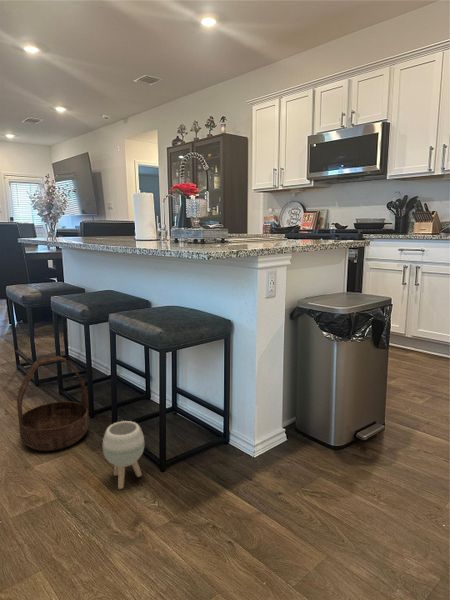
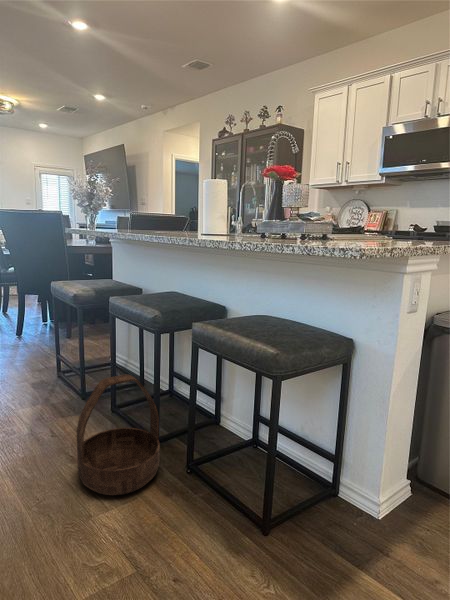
planter: present [103,421,144,489] -> none [197,471,251,565]

